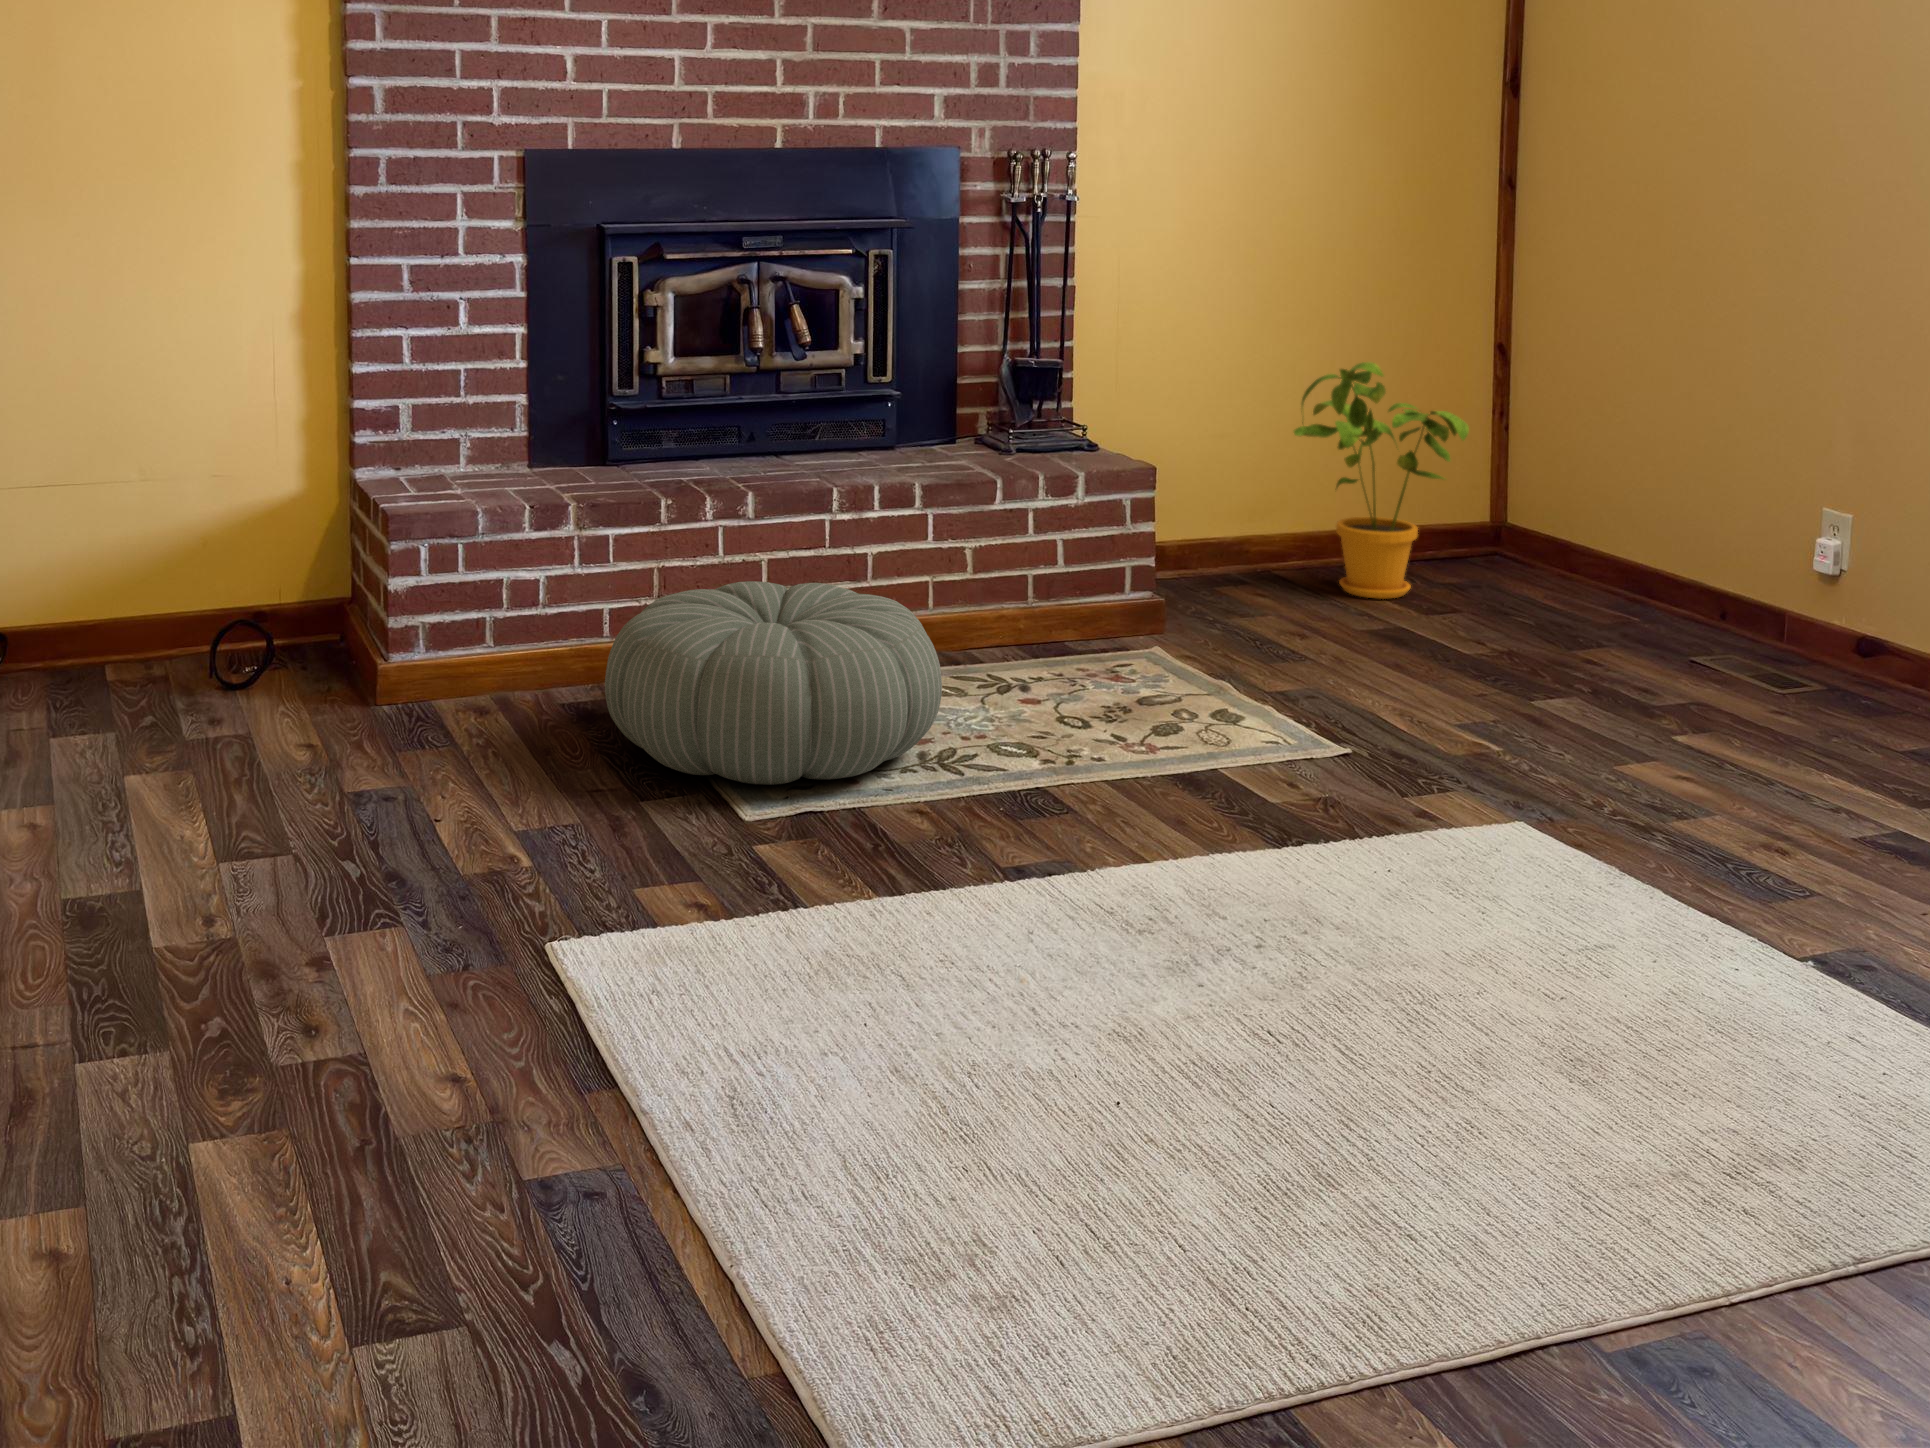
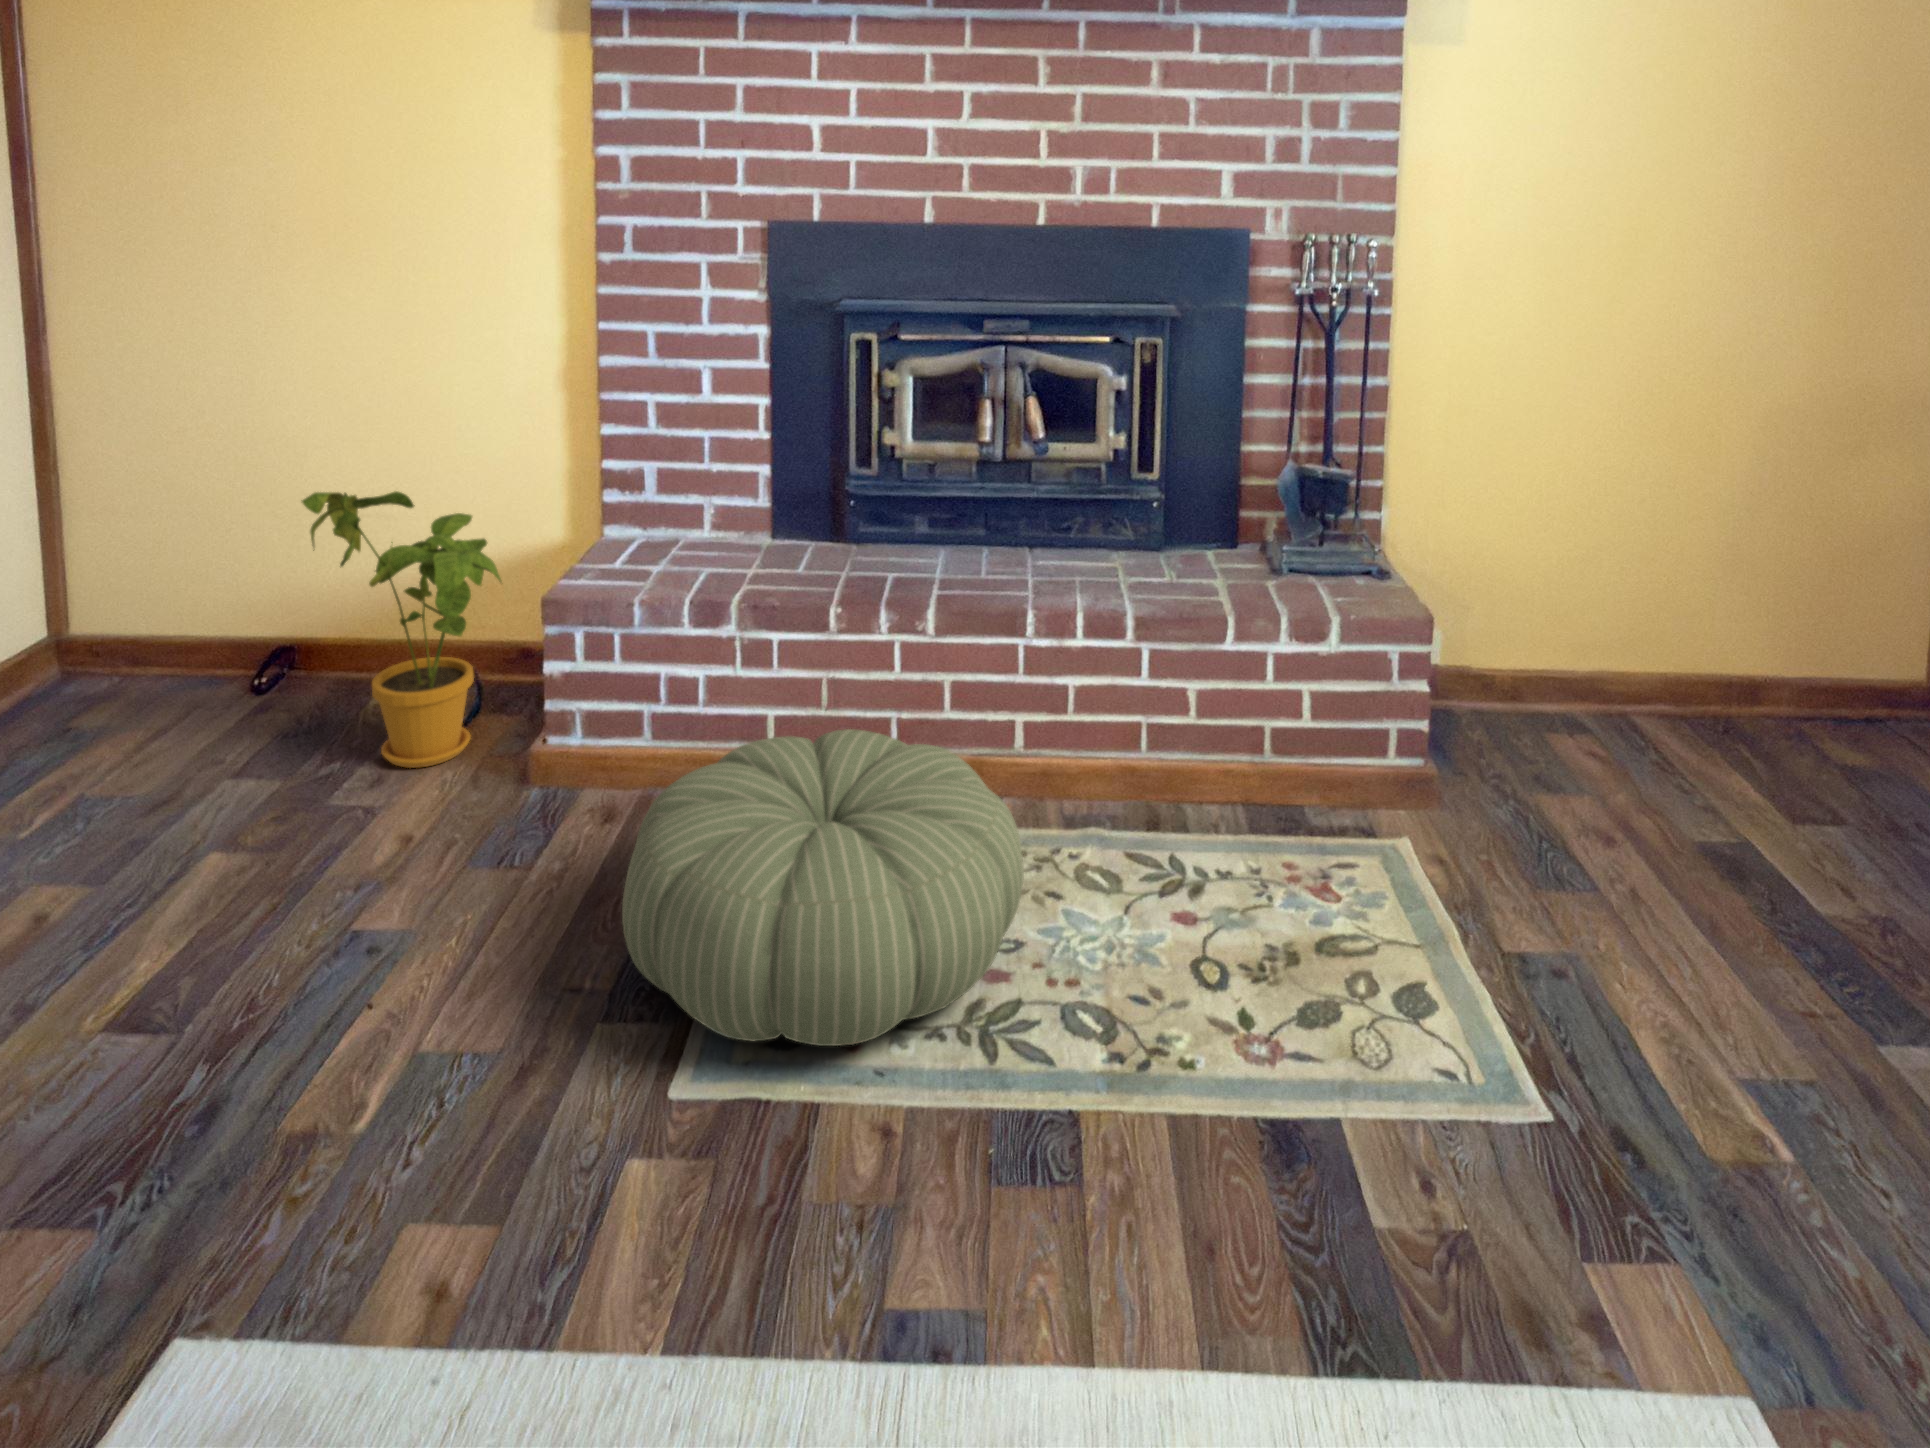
house plant: present [1294,362,1469,599] -> present [302,491,501,768]

